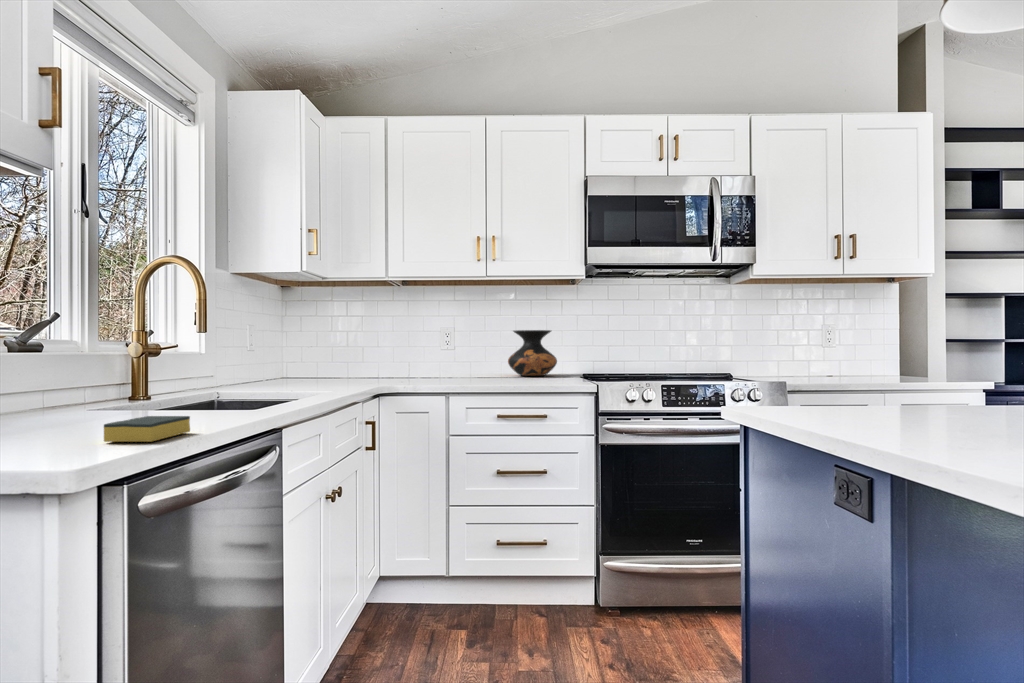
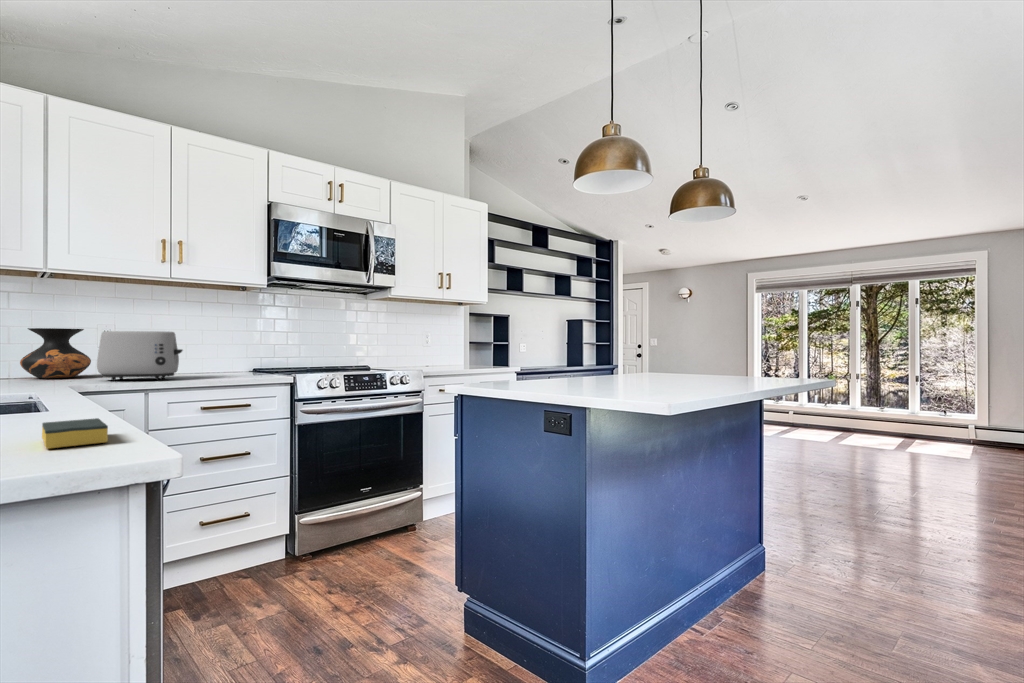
vase: present [508,330,557,376] -> present [20,328,91,379]
toaster: none [427,332,492,382] -> present [97,331,183,381]

